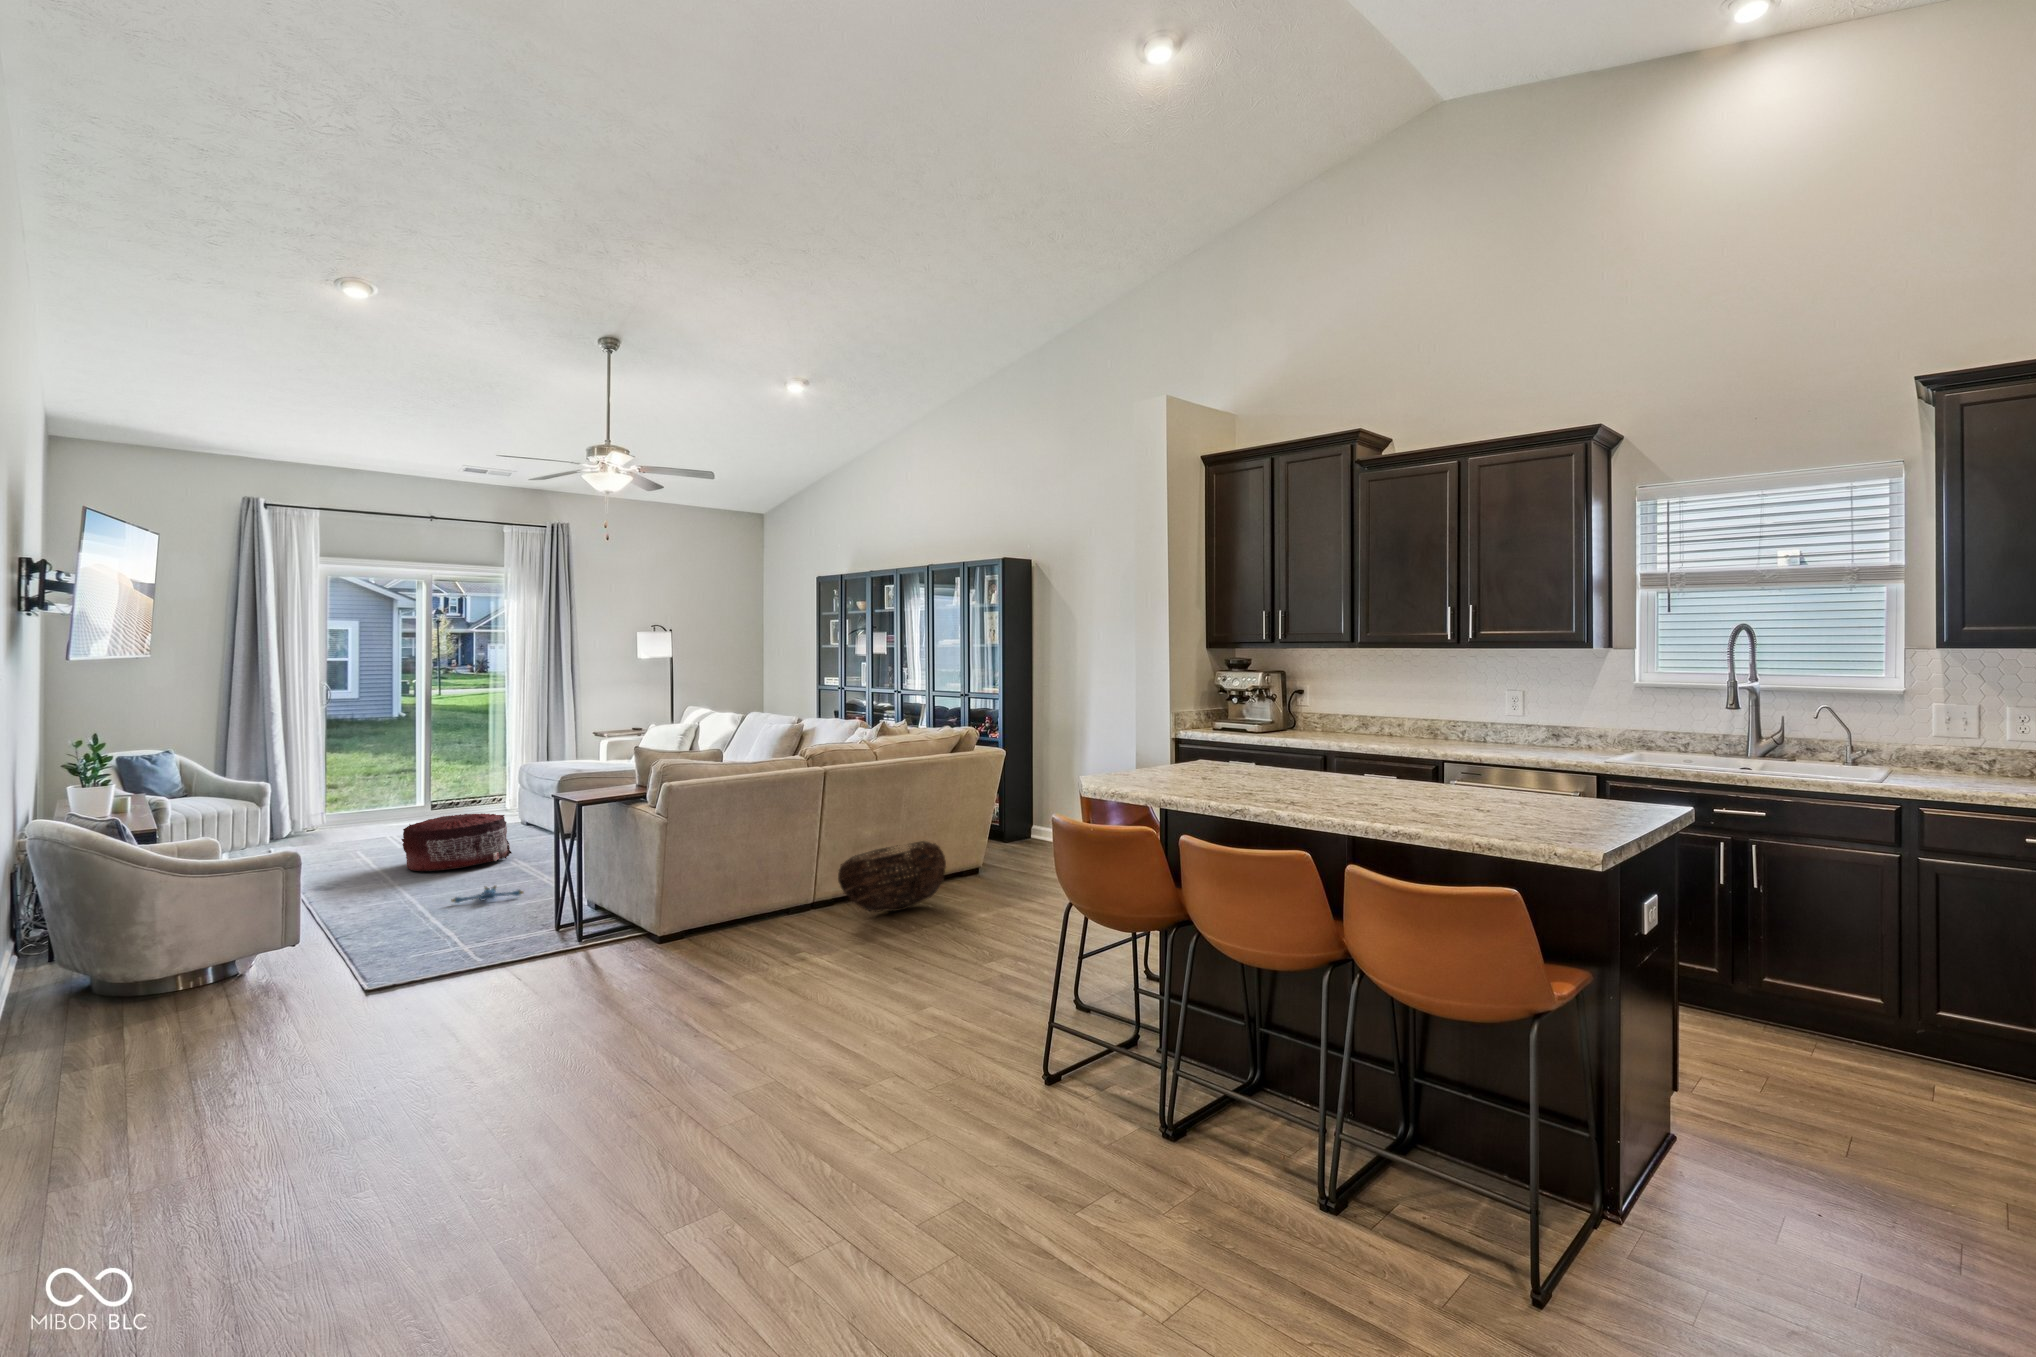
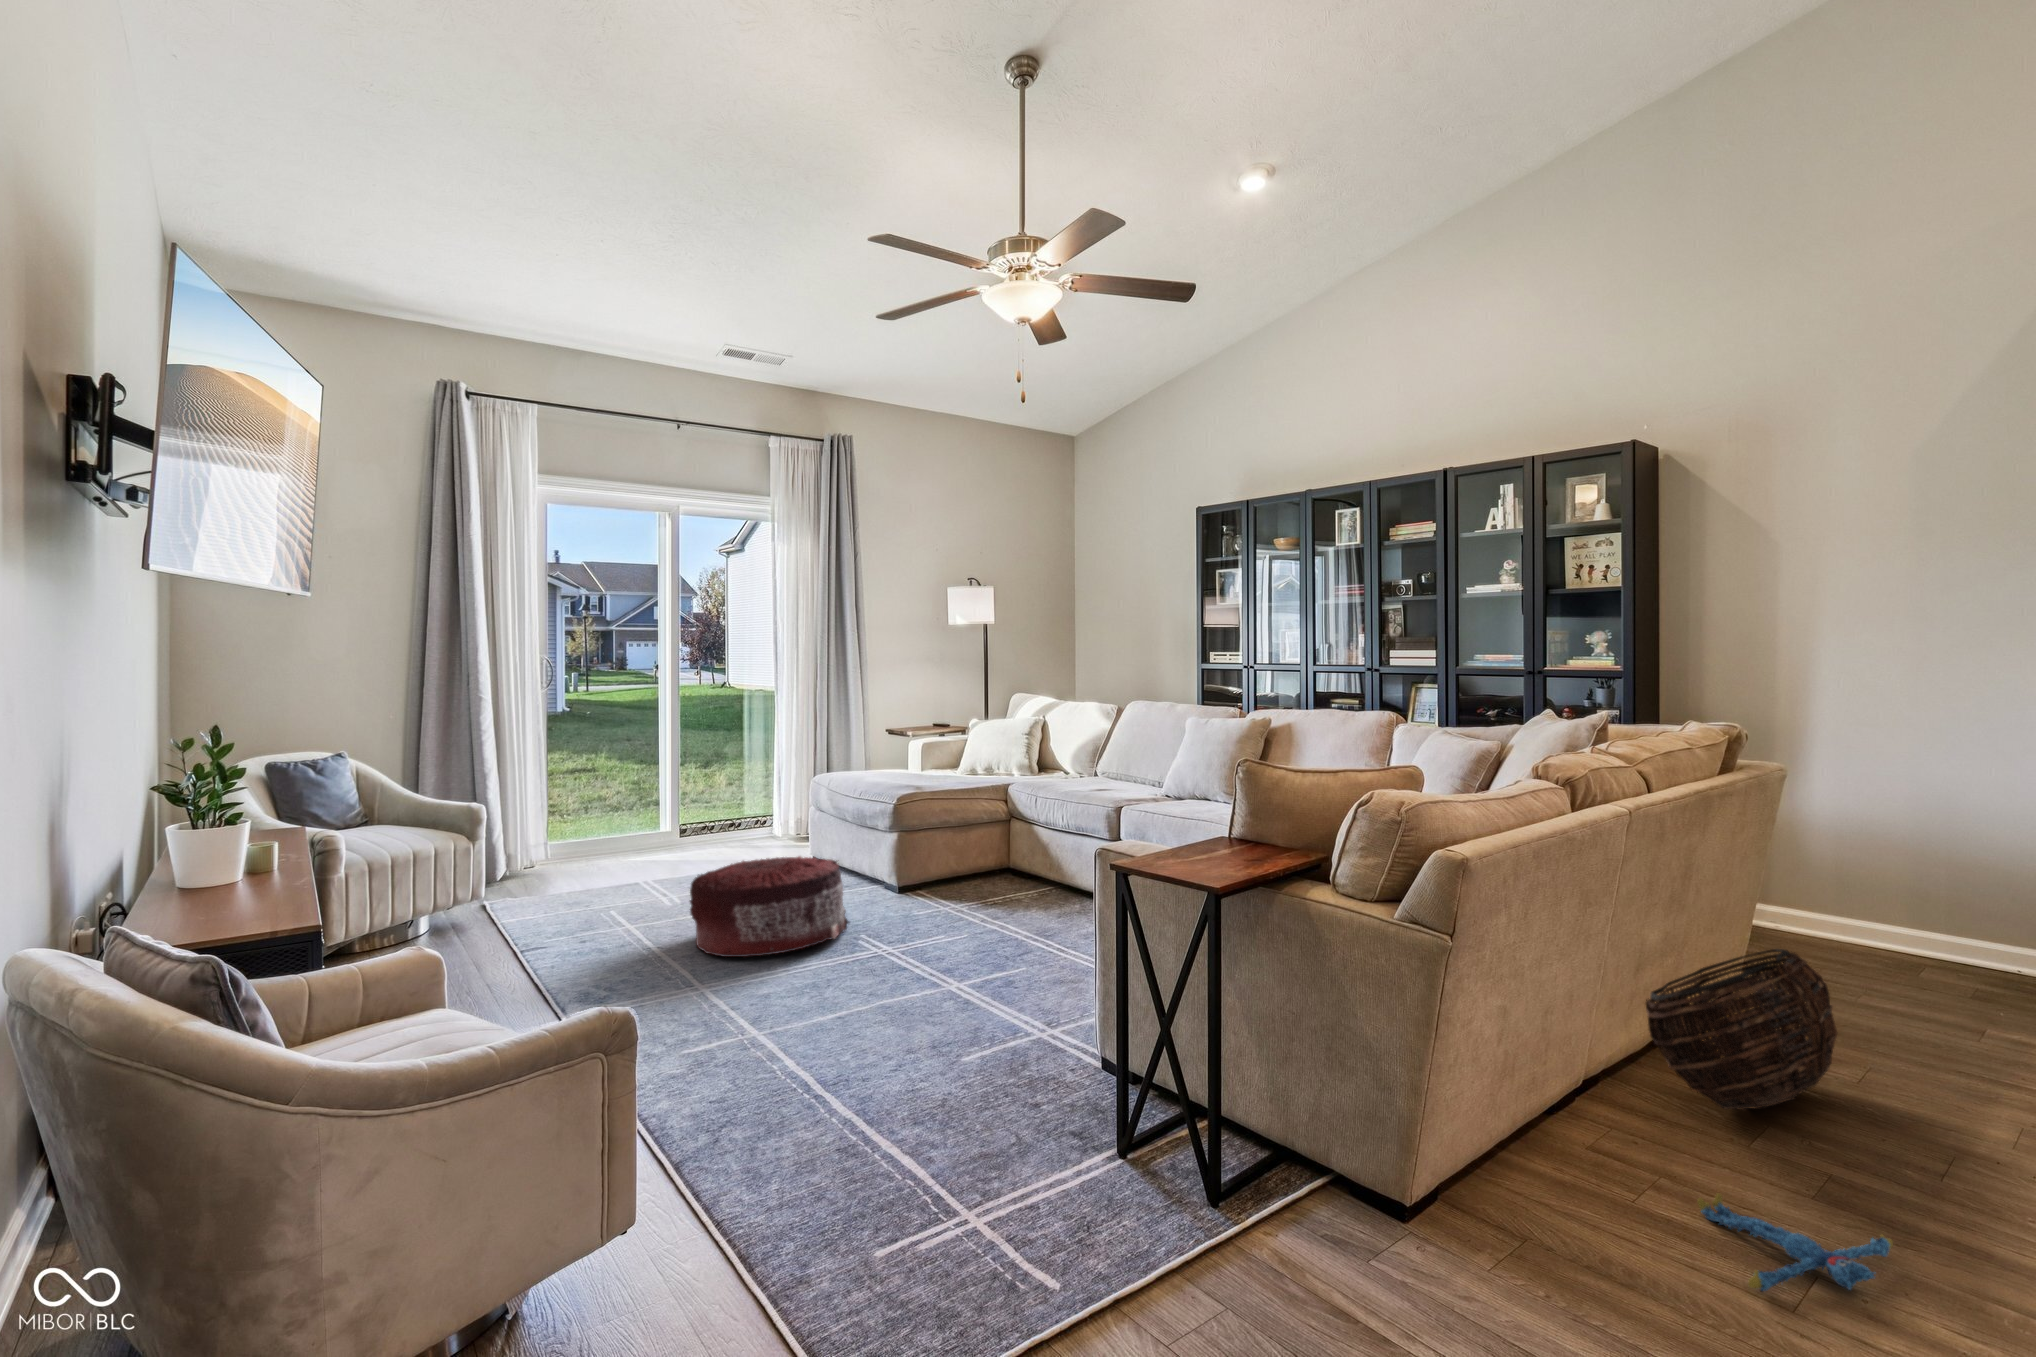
plush toy: present [452,886,523,903] -> present [1697,1193,1893,1291]

